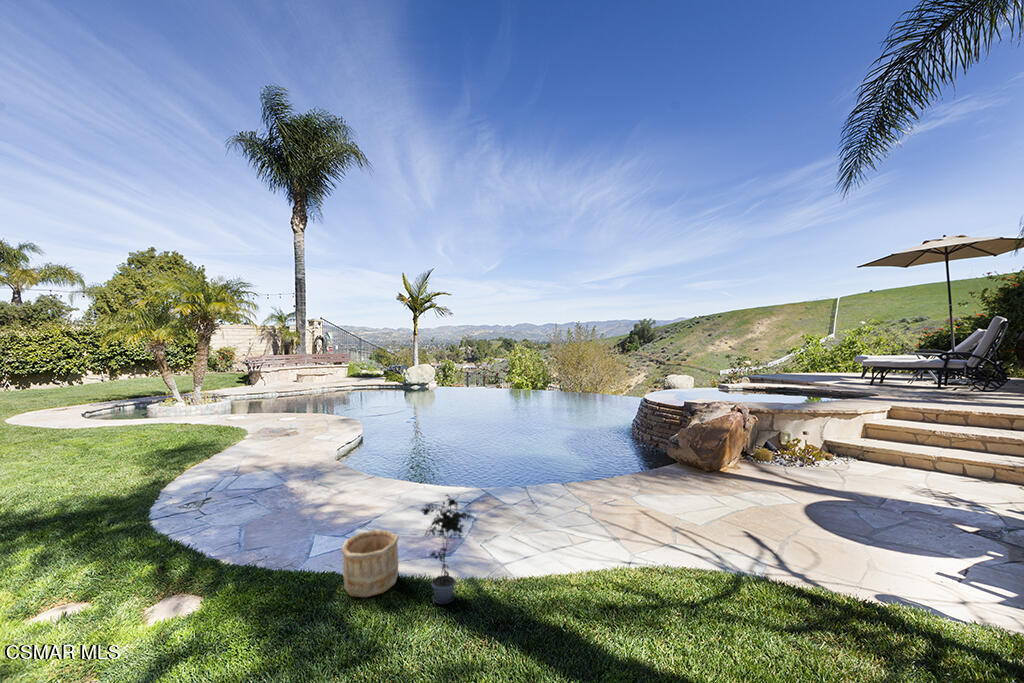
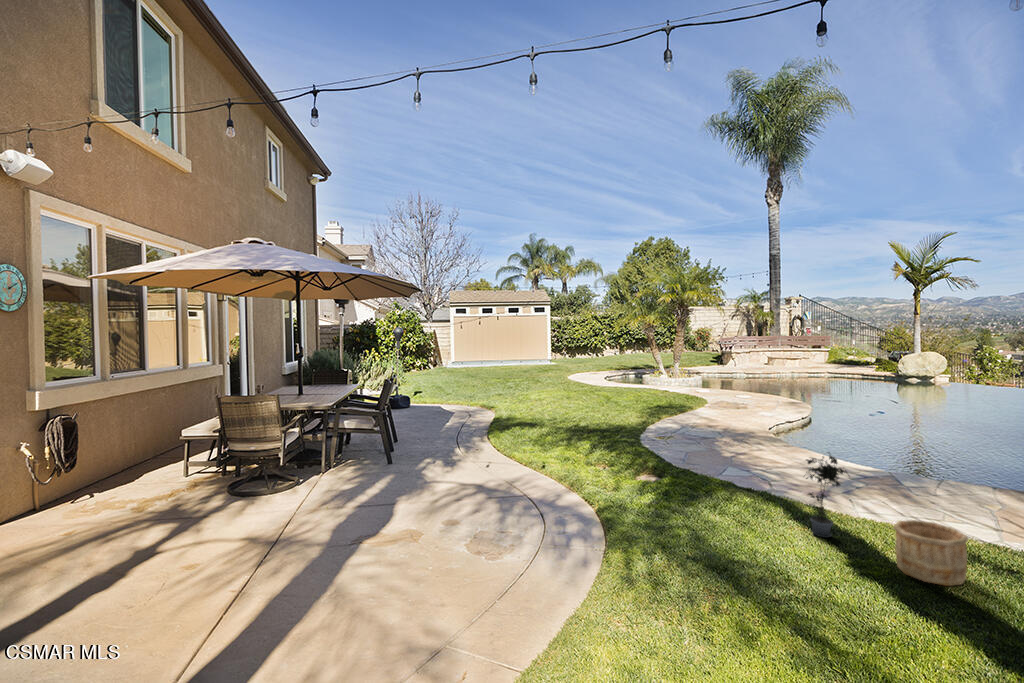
wooden bucket: present [341,530,399,597] -> present [893,520,968,586]

